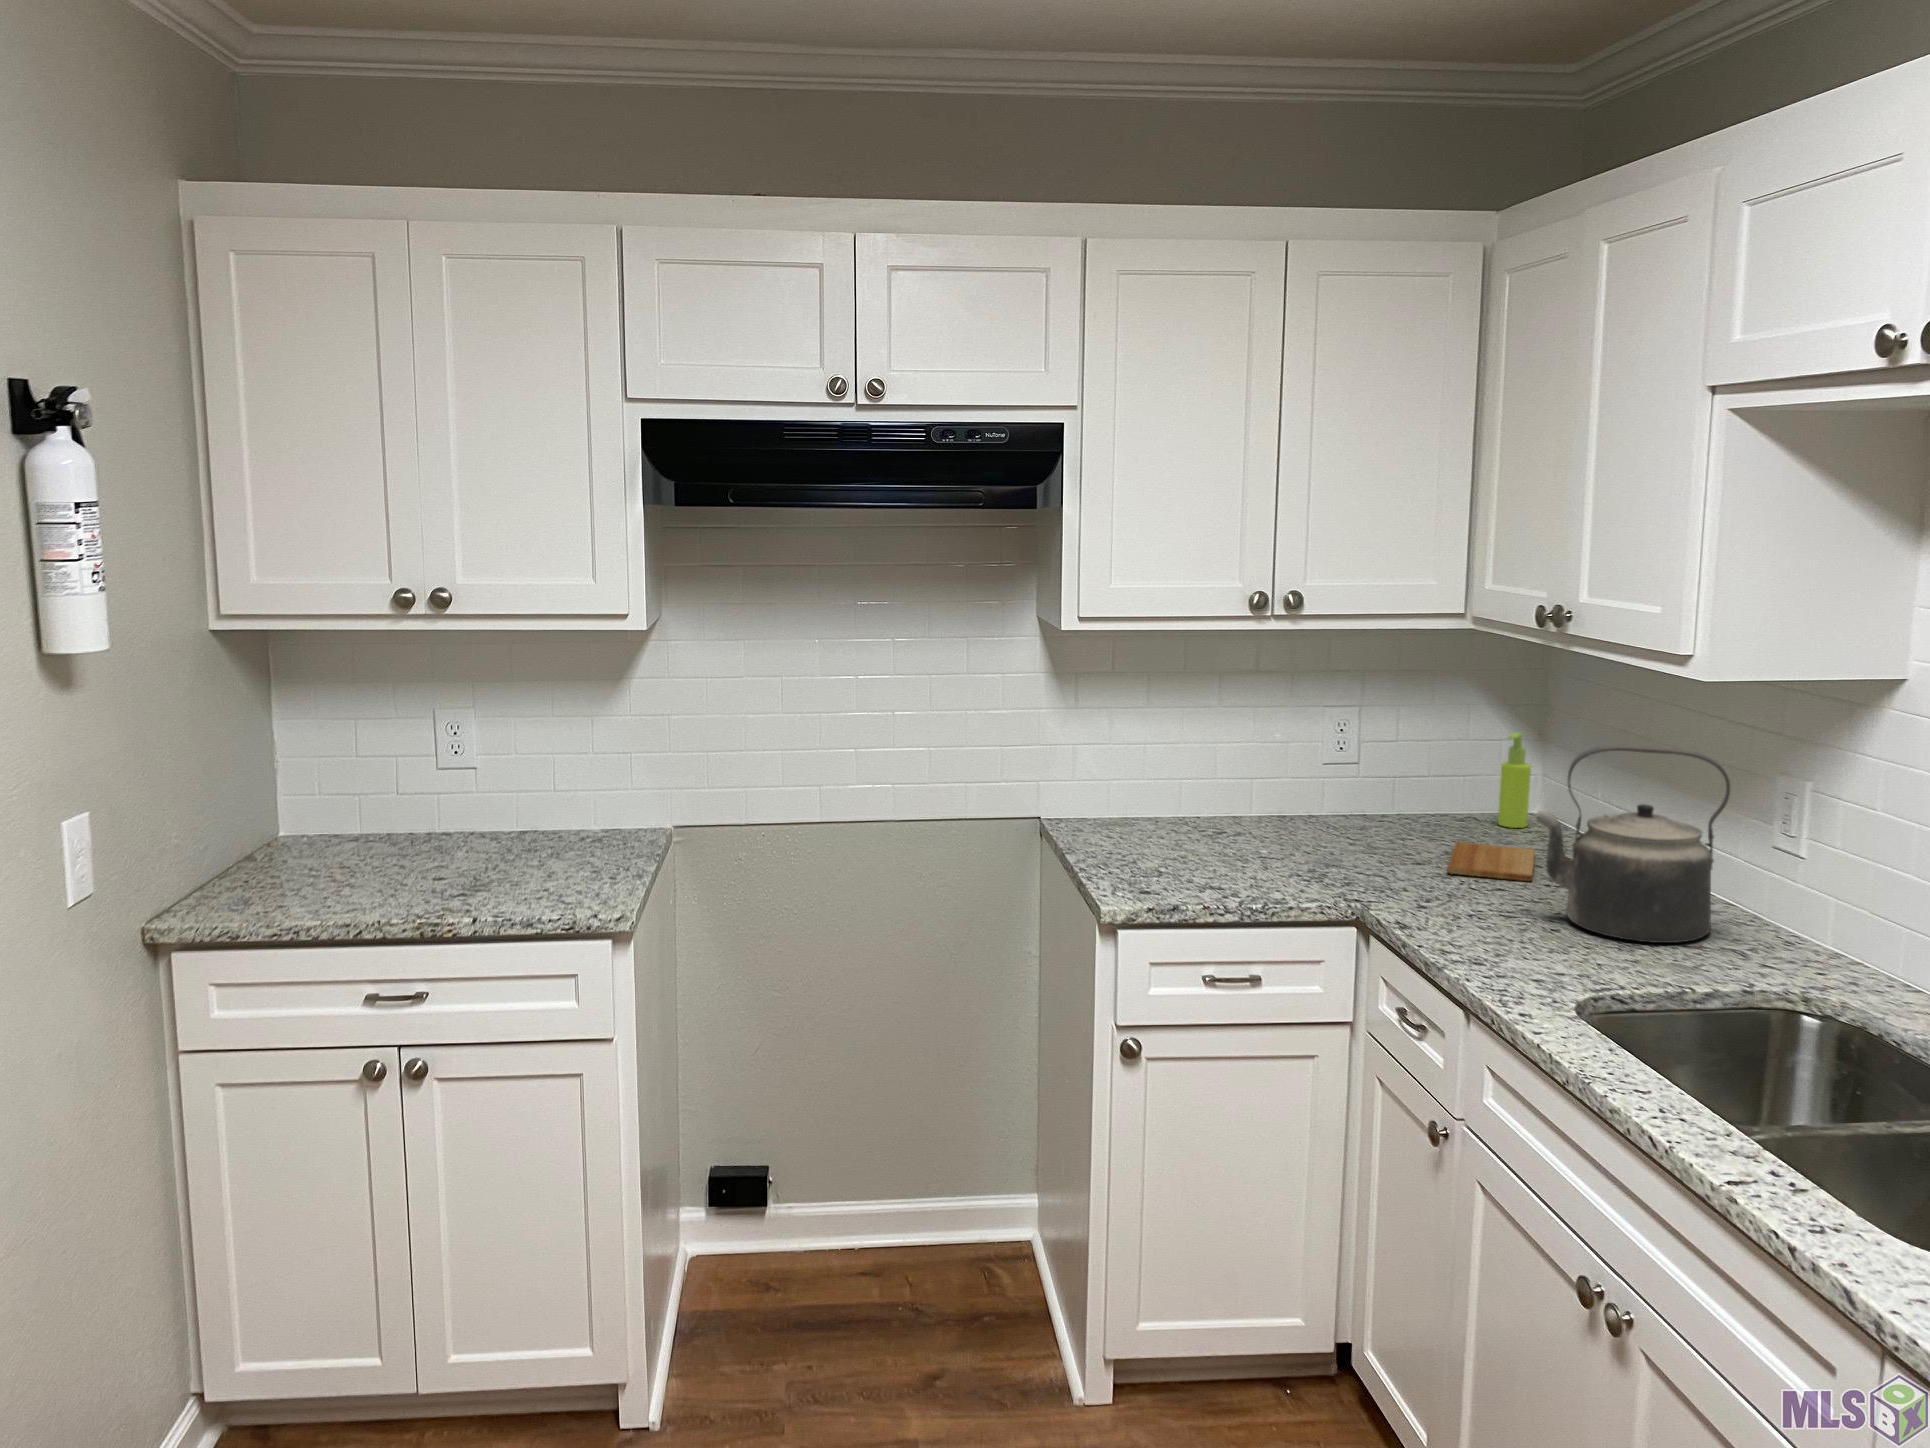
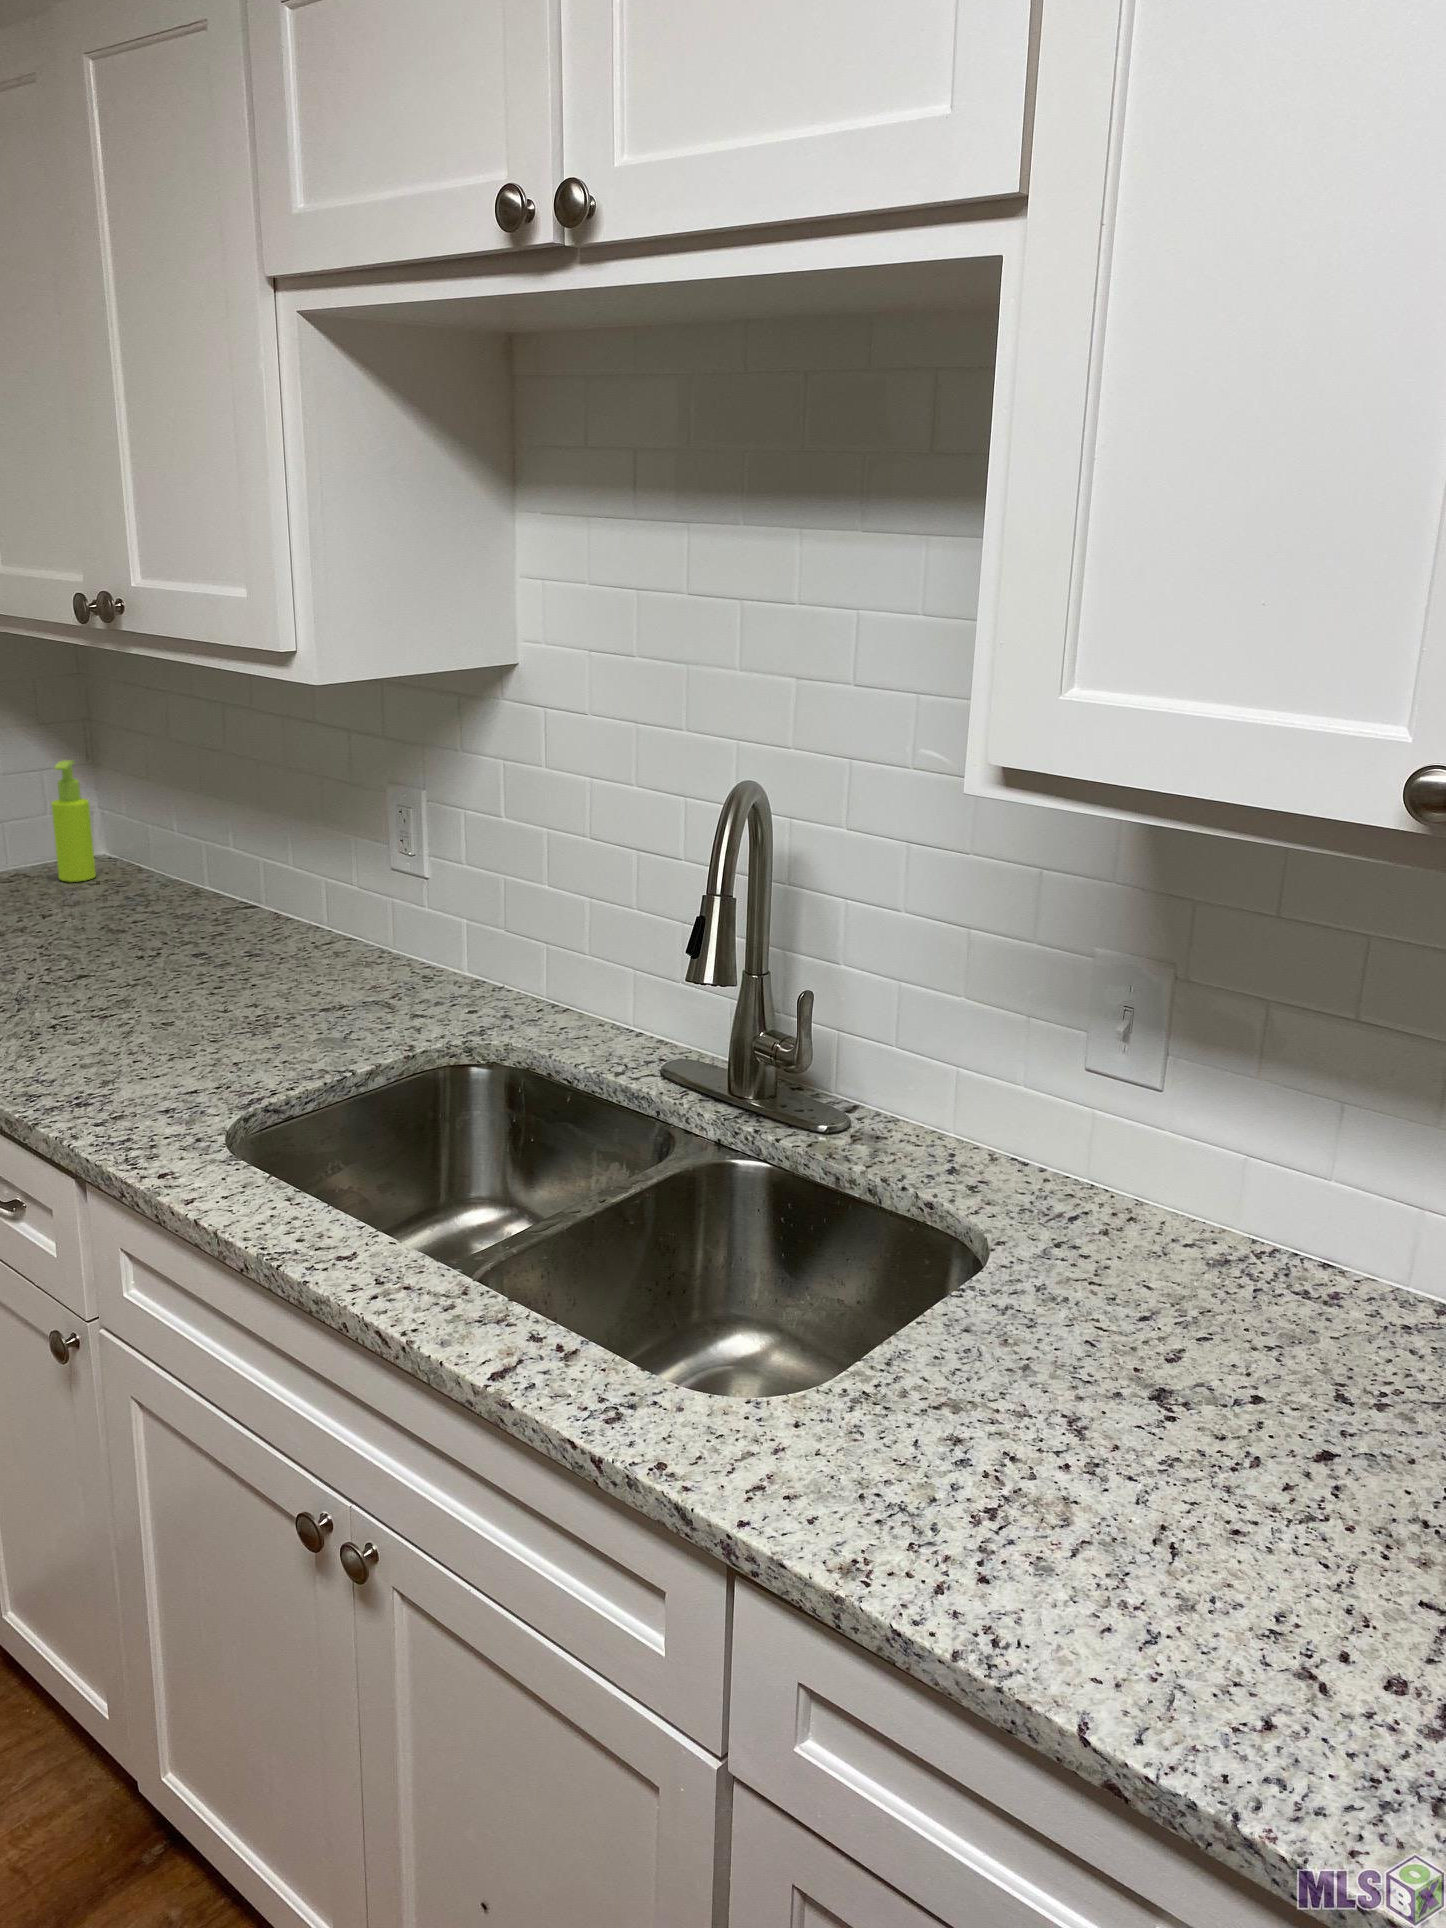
kettle: present [1536,745,1730,943] -> none [120,769,345,1017]
cutting board: present [1448,842,1535,882] -> none [8,909,121,966]

